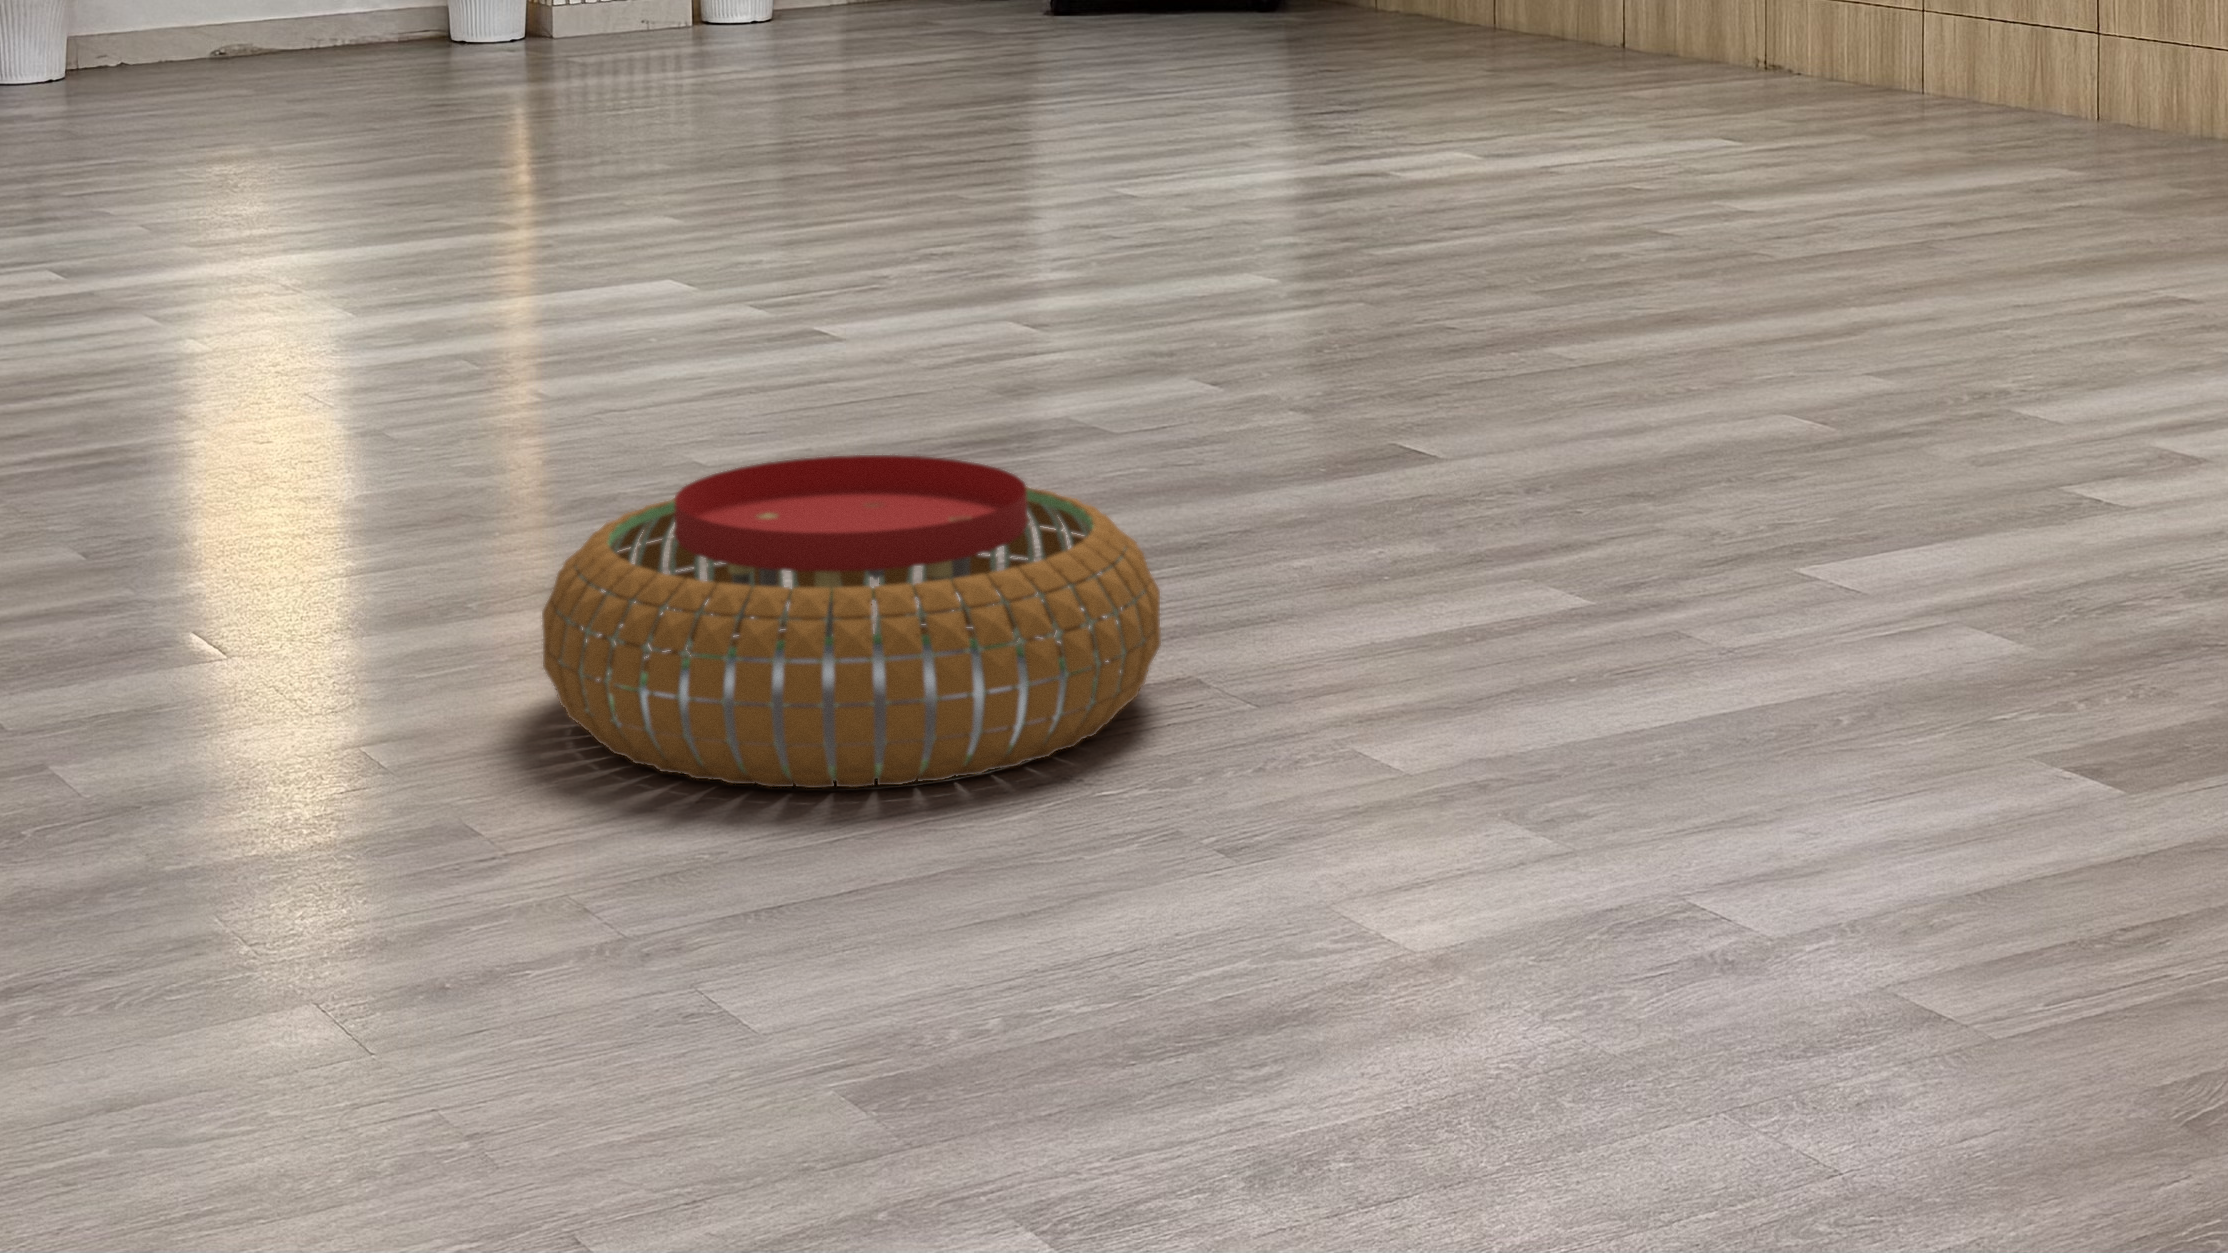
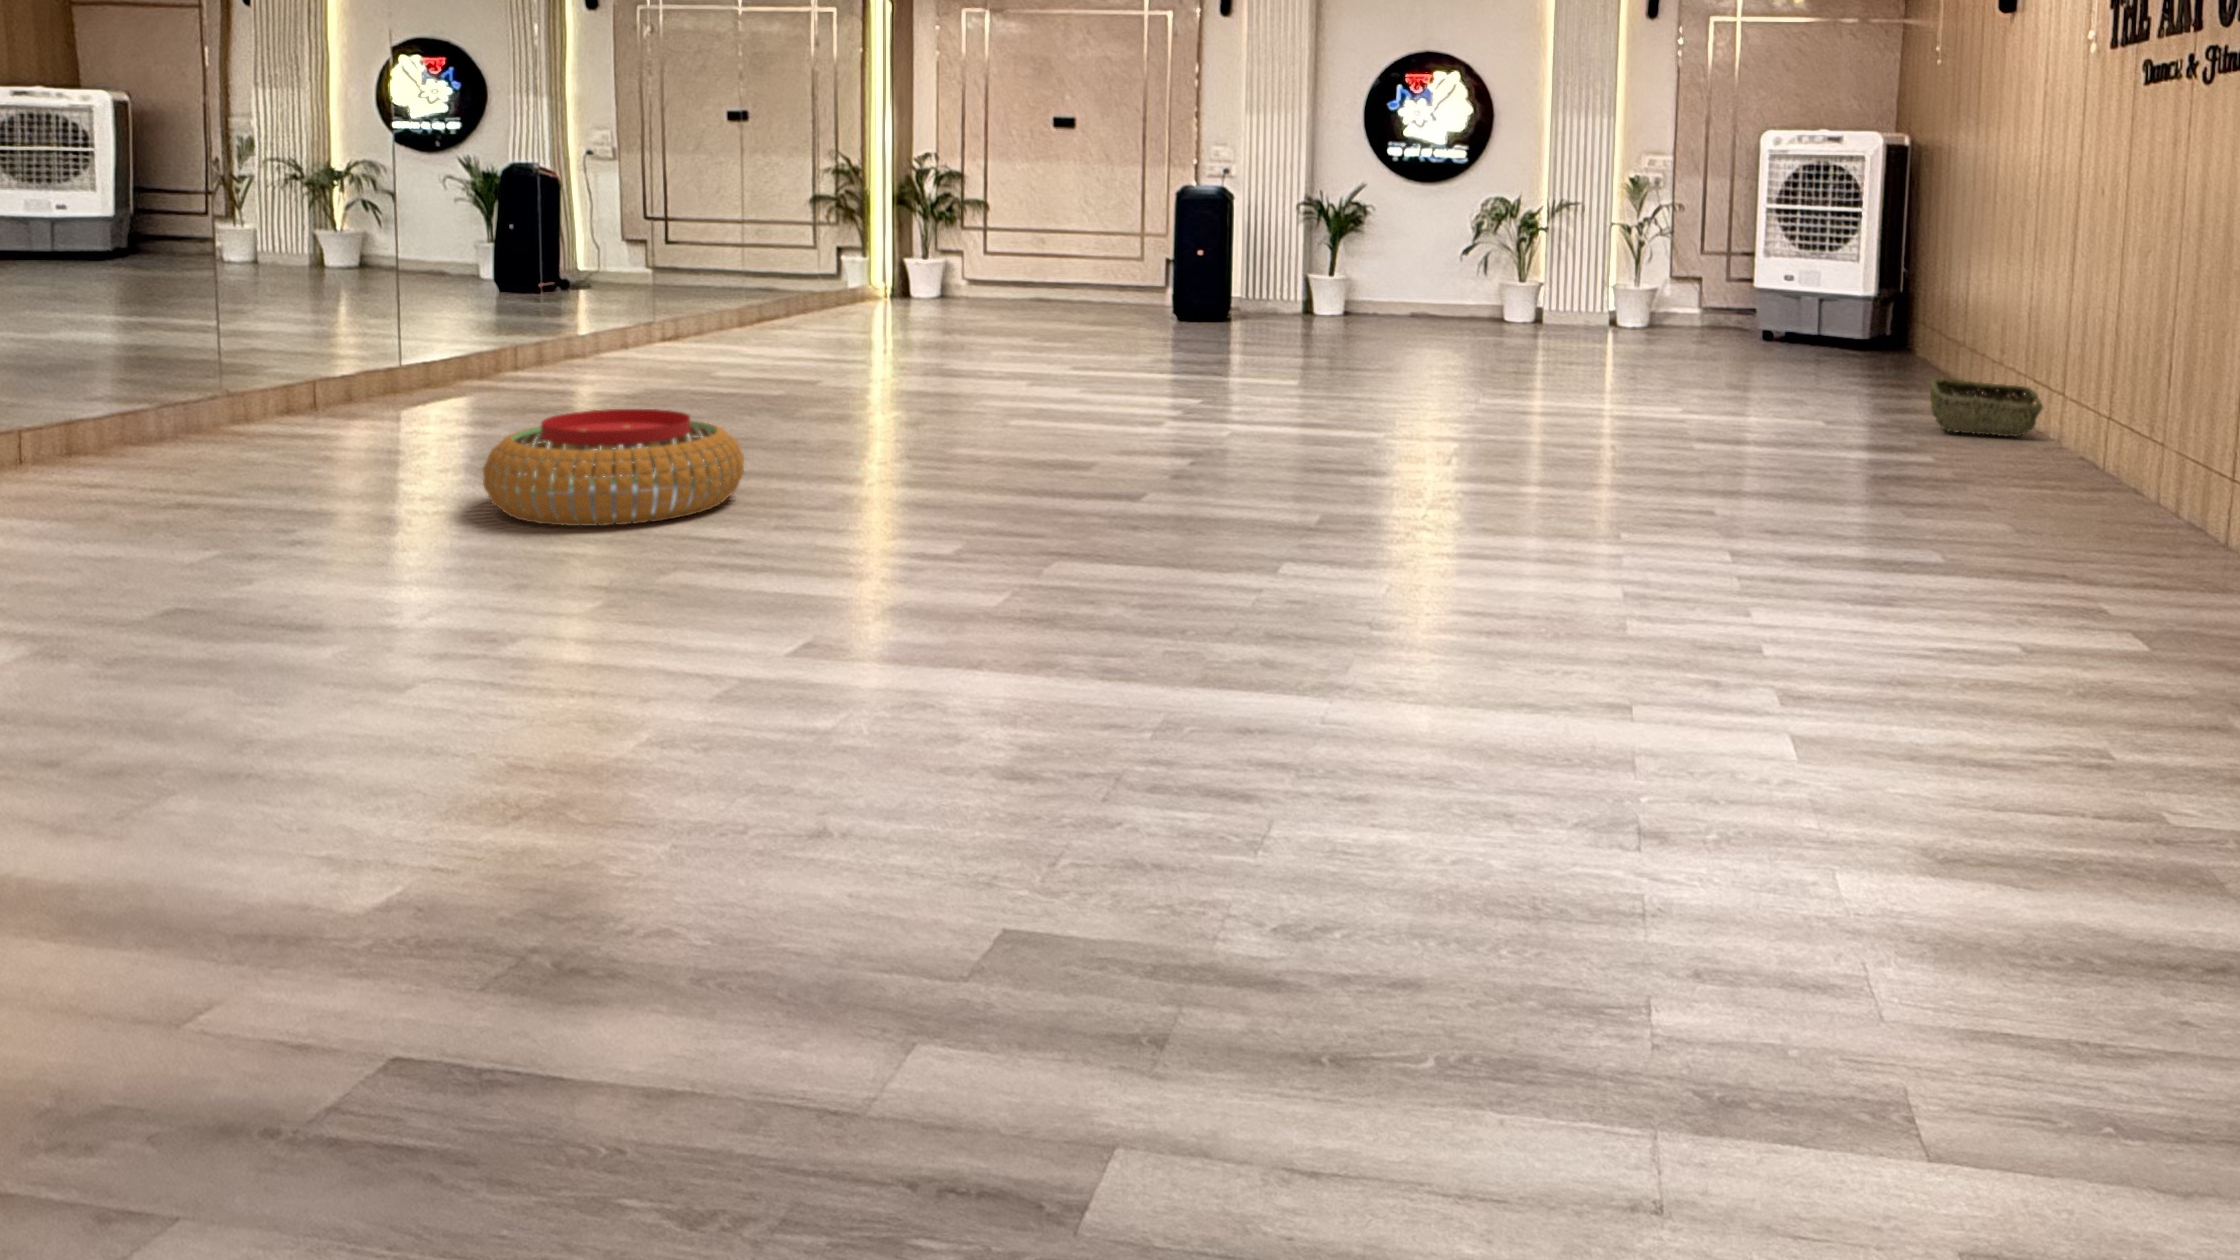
woven basket: none [1976,39,2181,138] -> present [1929,378,2043,437]

